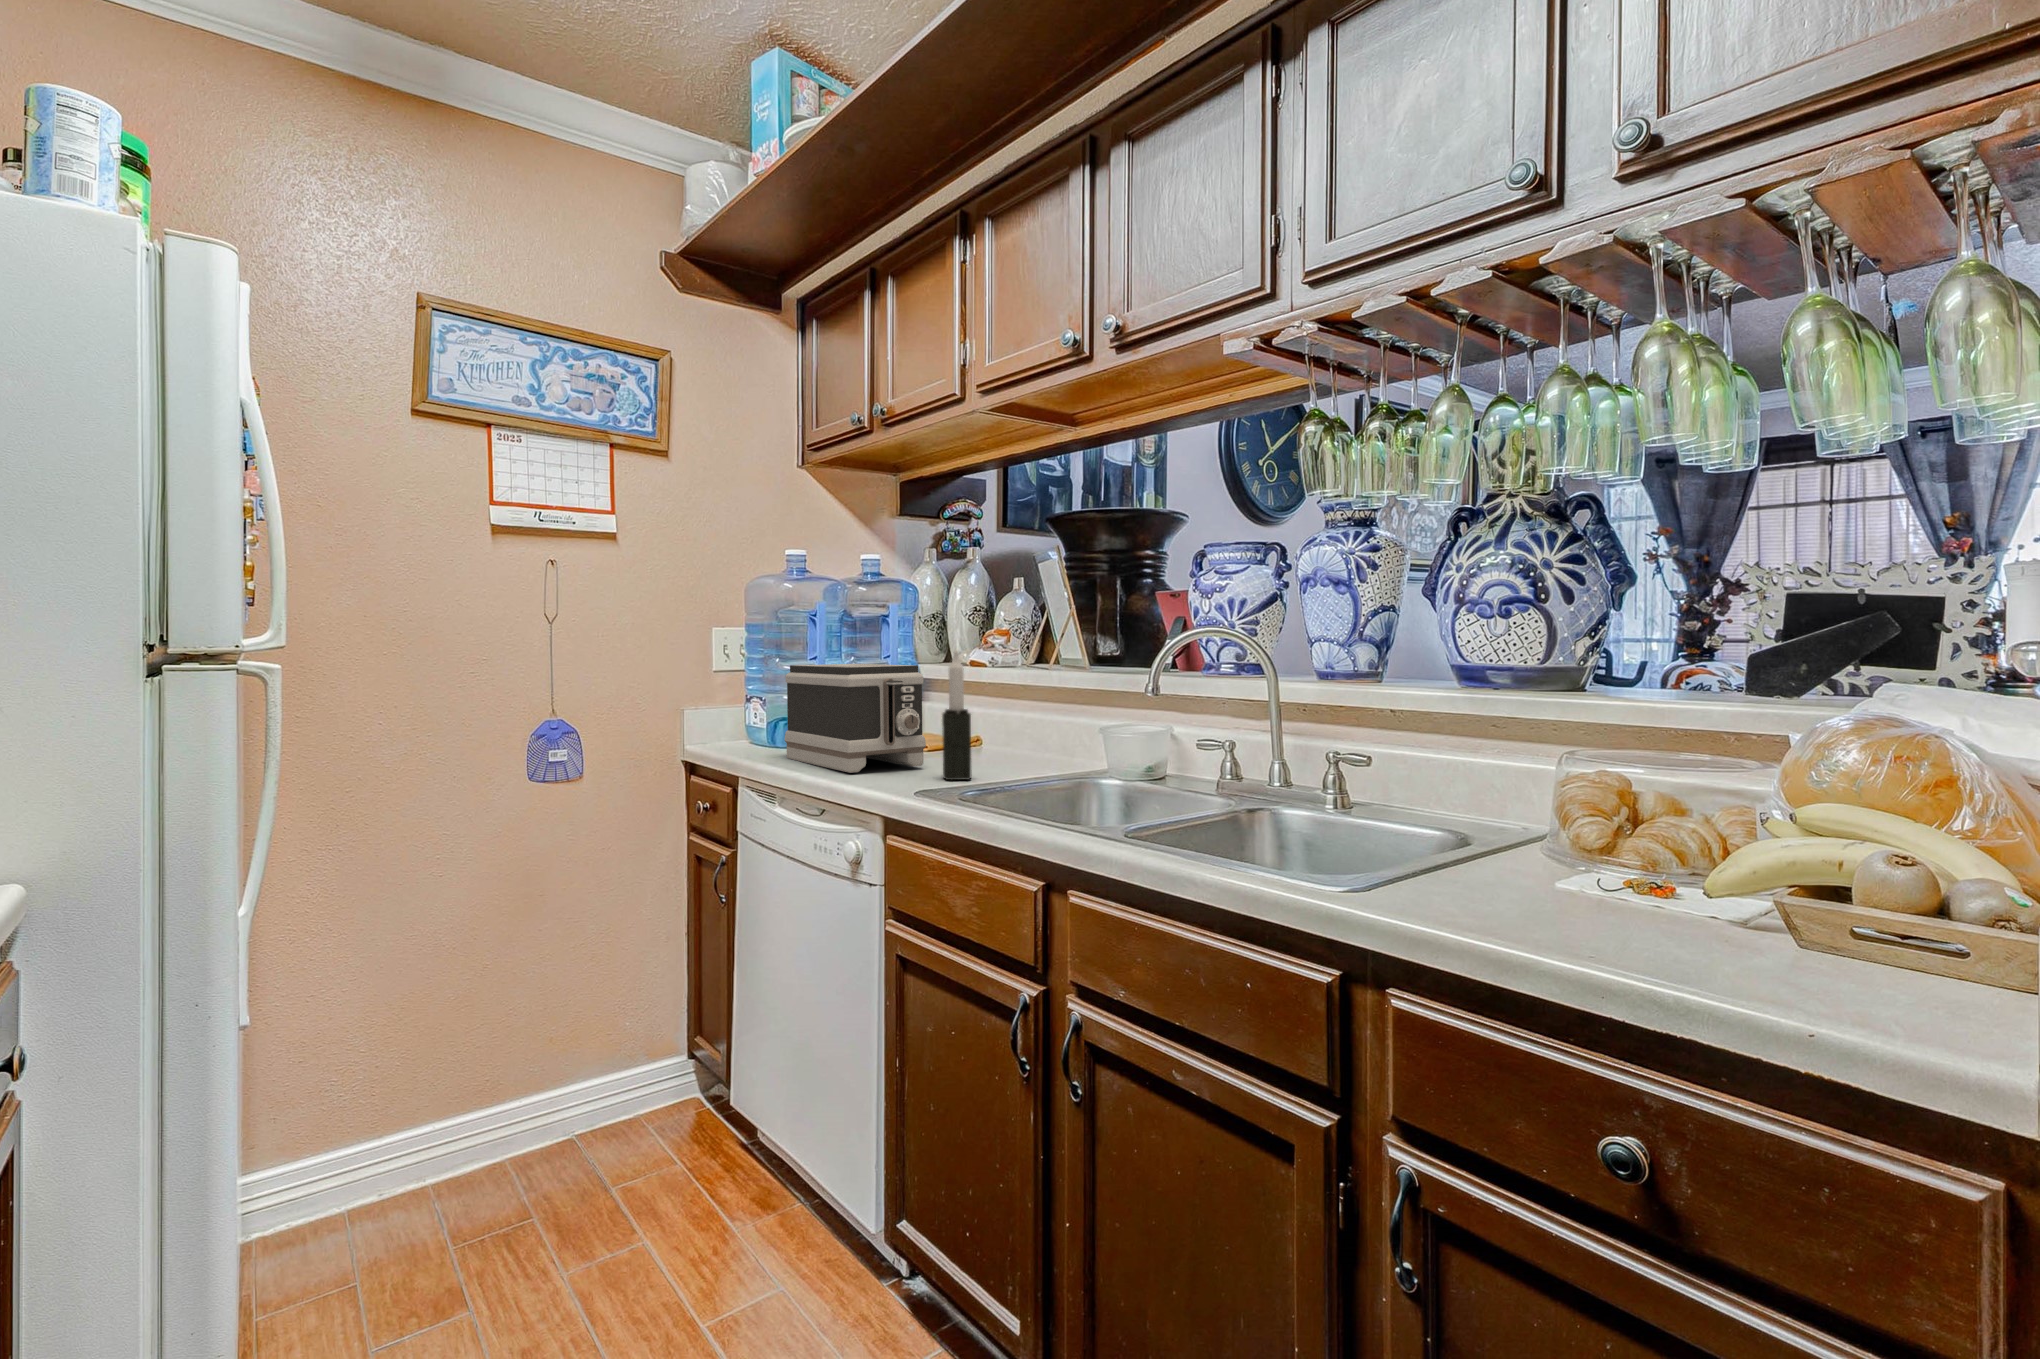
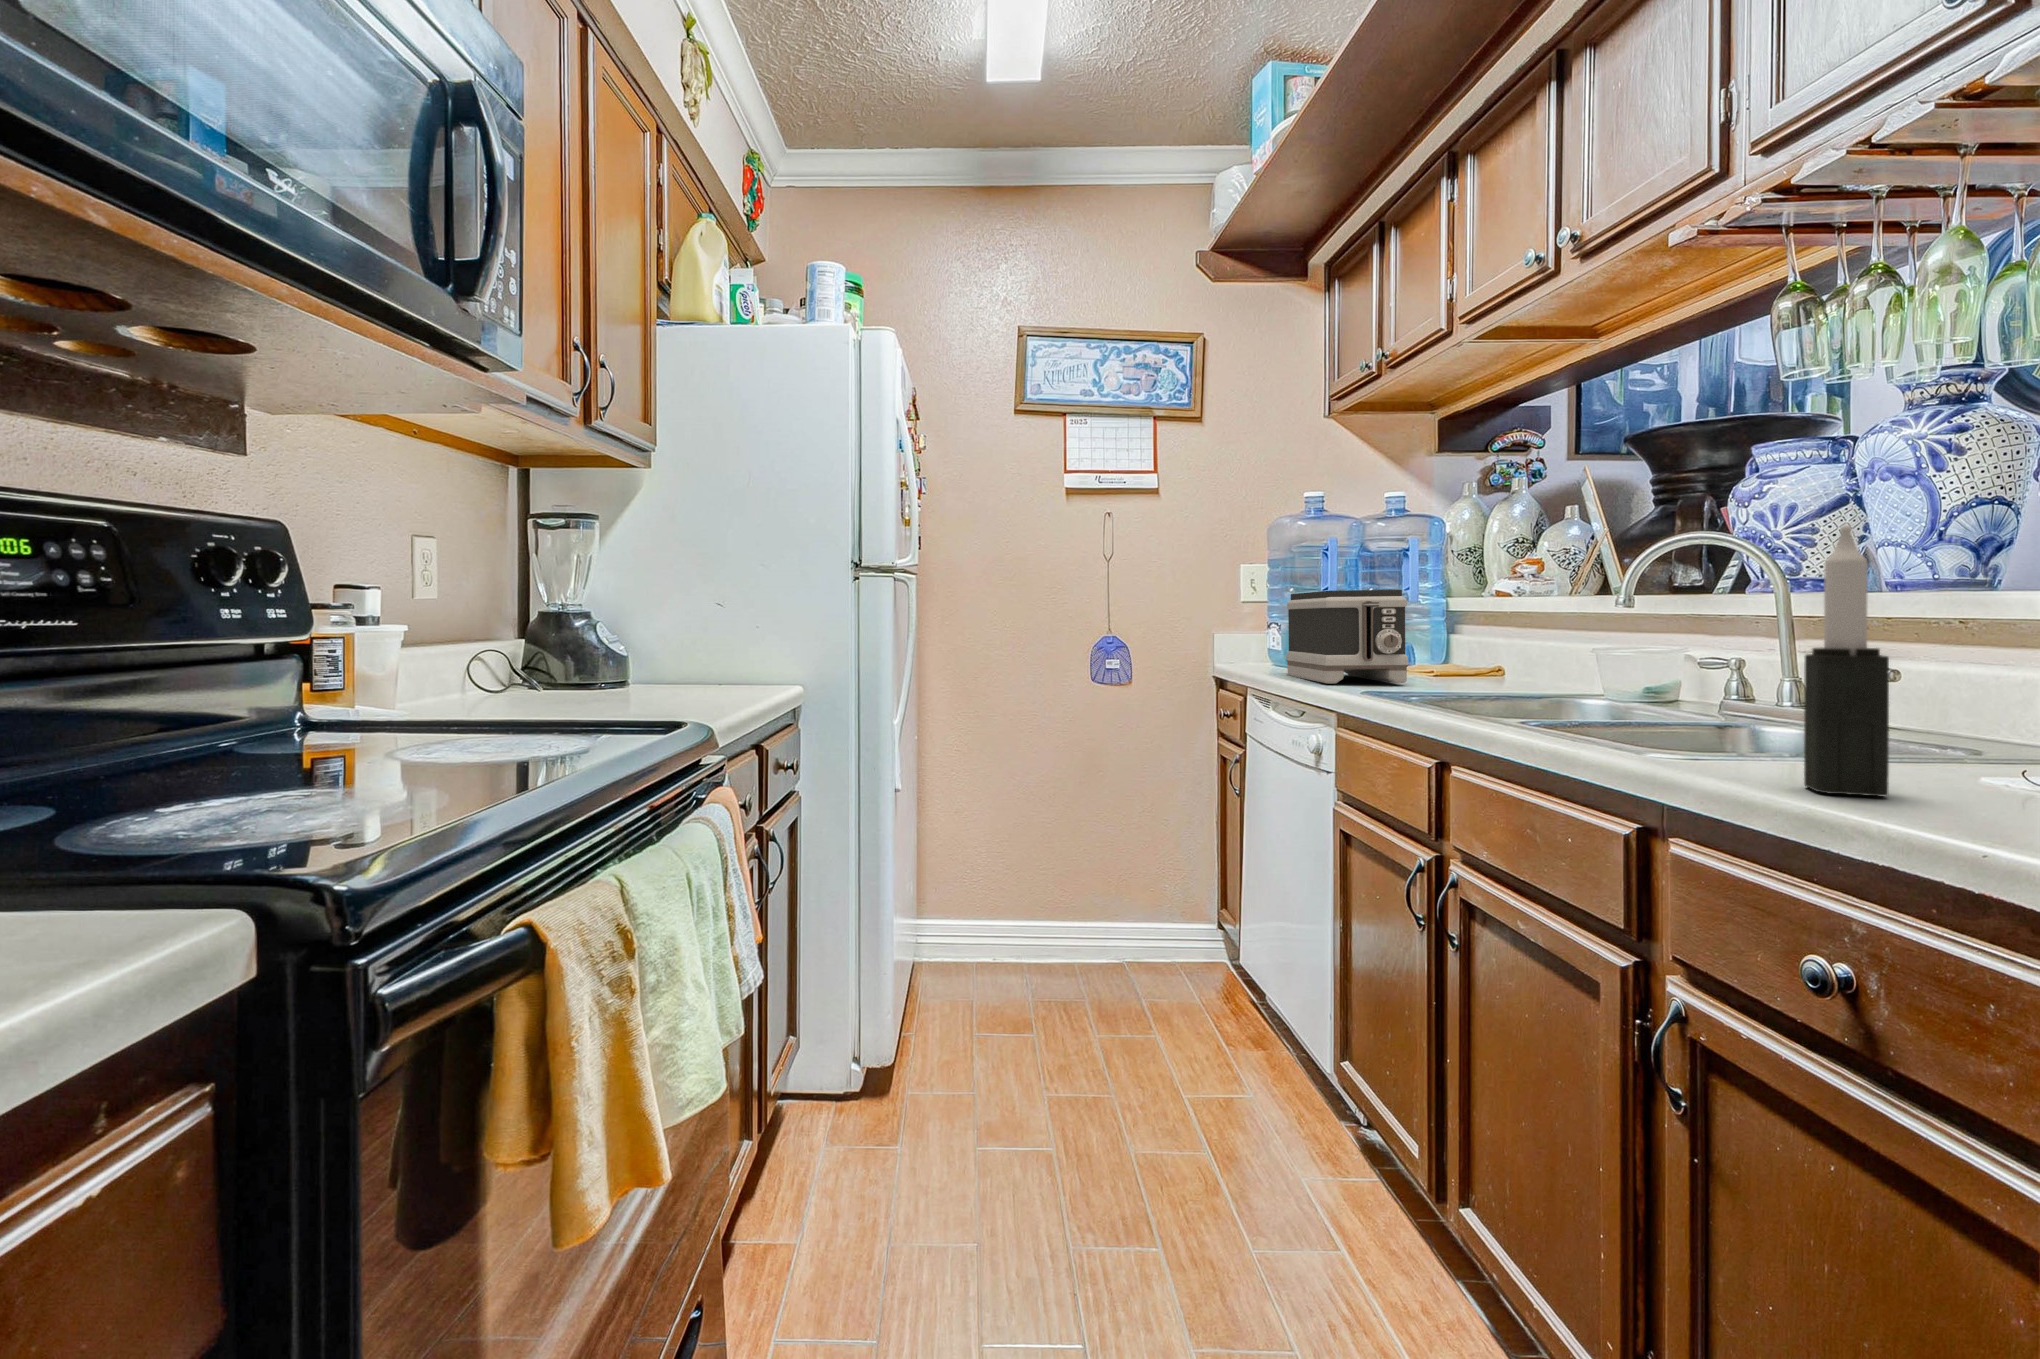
candle: present [942,651,972,780] -> present [1804,525,1889,796]

